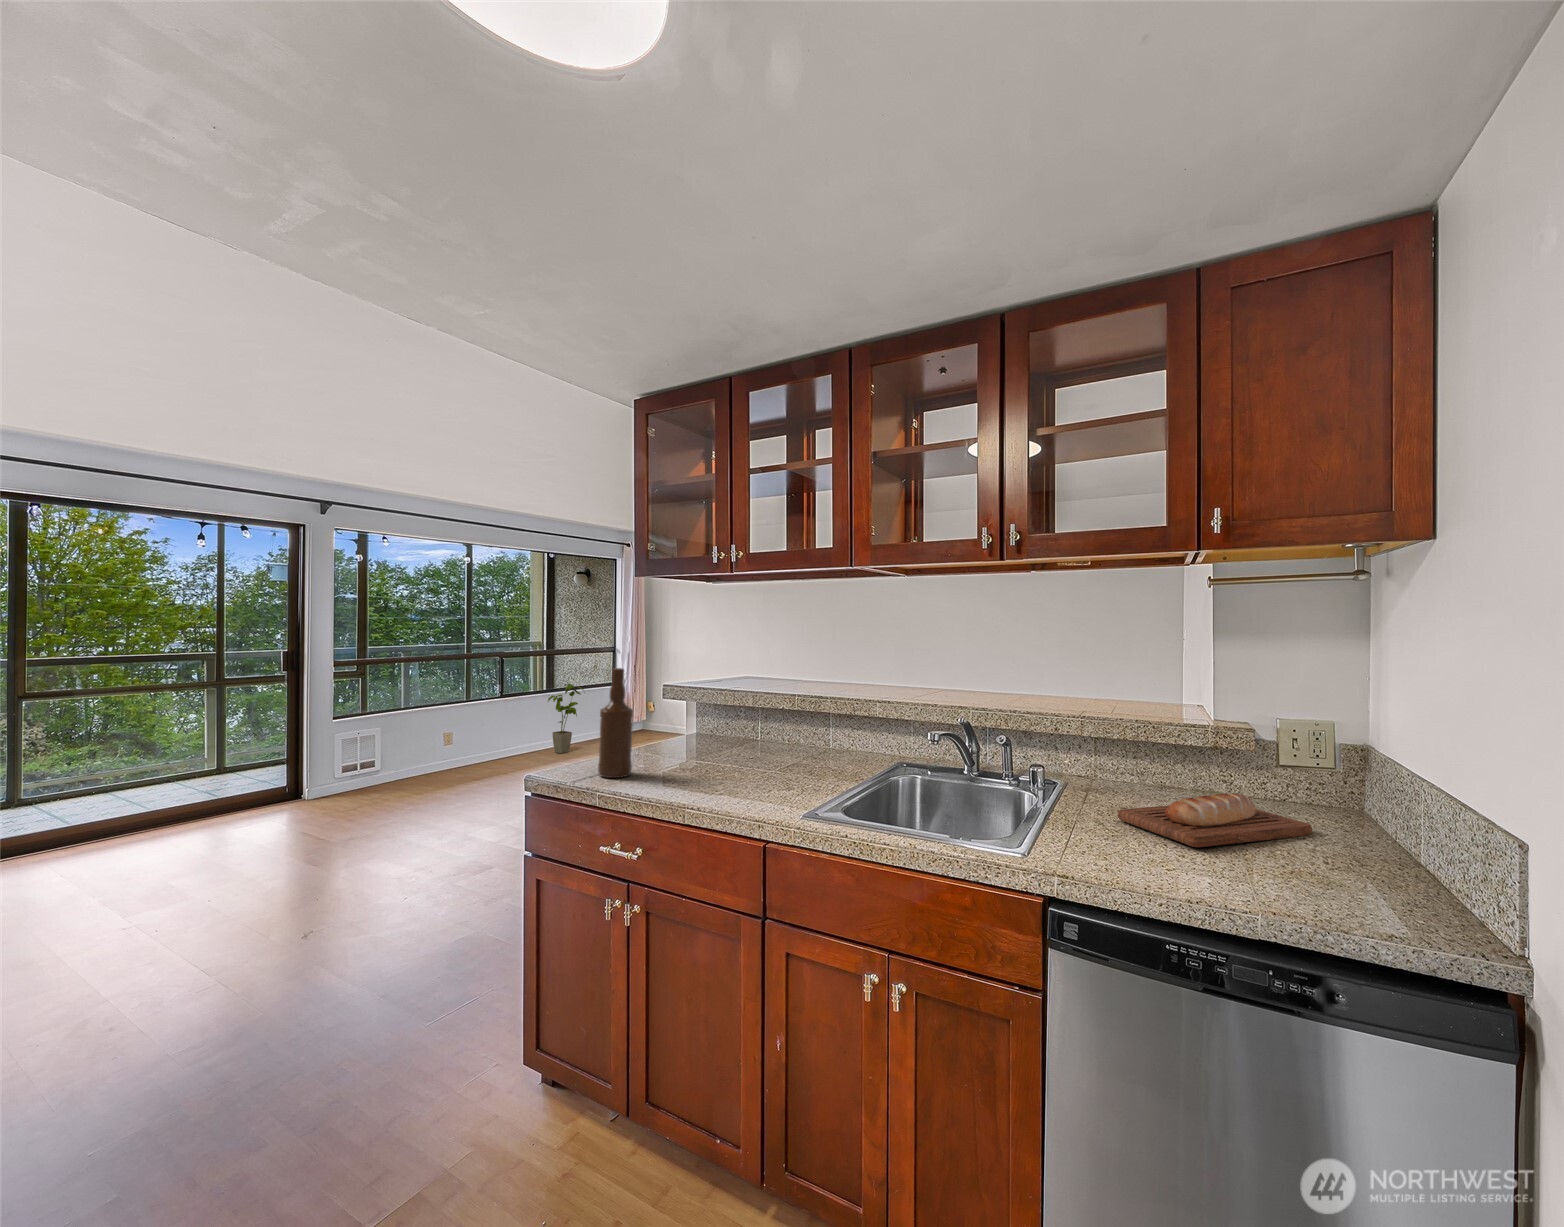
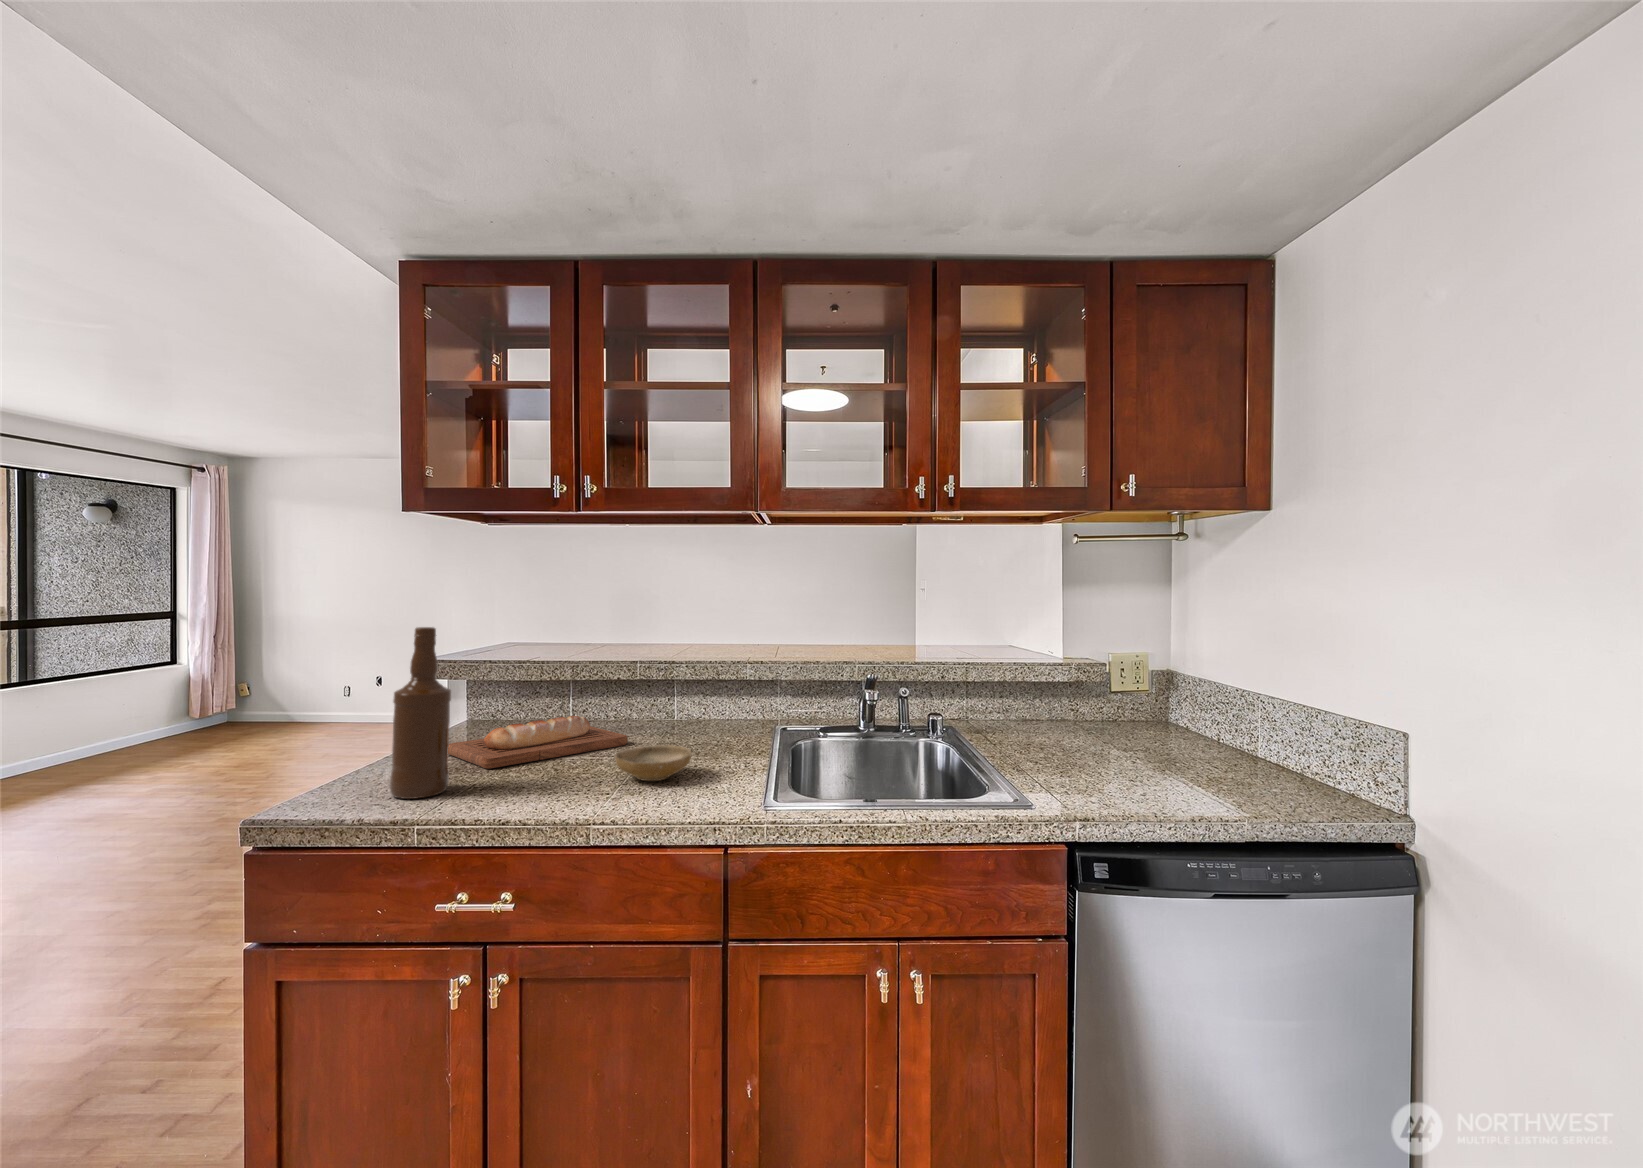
house plant: present [548,684,584,753] -> none [53,674,135,784]
ceramic bowl: none [729,763,785,789] -> present [615,745,691,781]
bread loaf: present [1118,793,1312,847] -> present [448,716,628,769]

